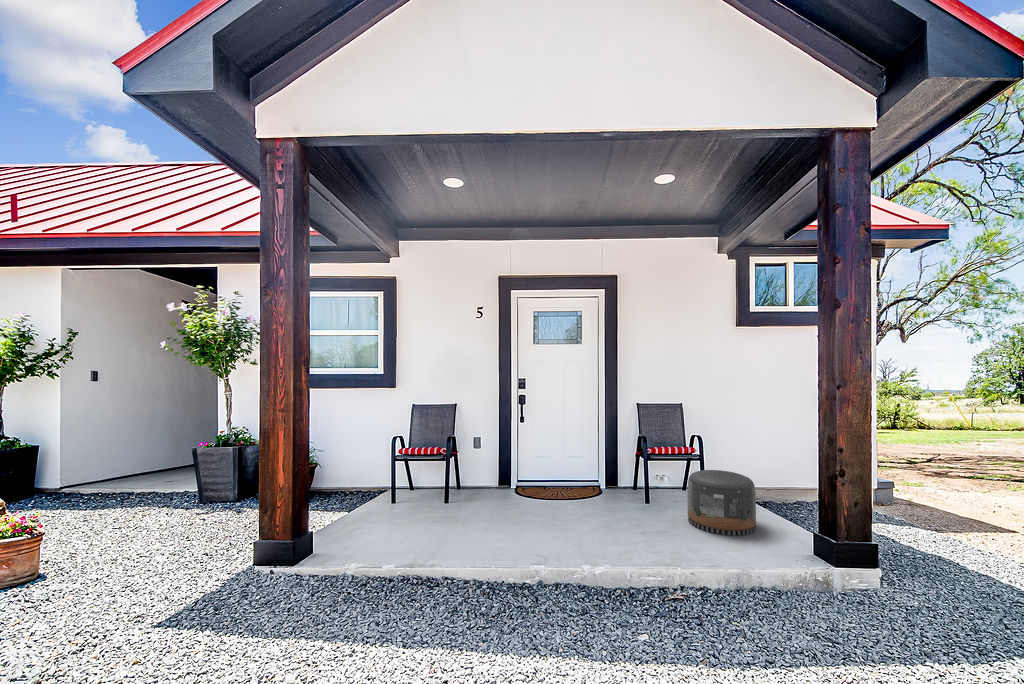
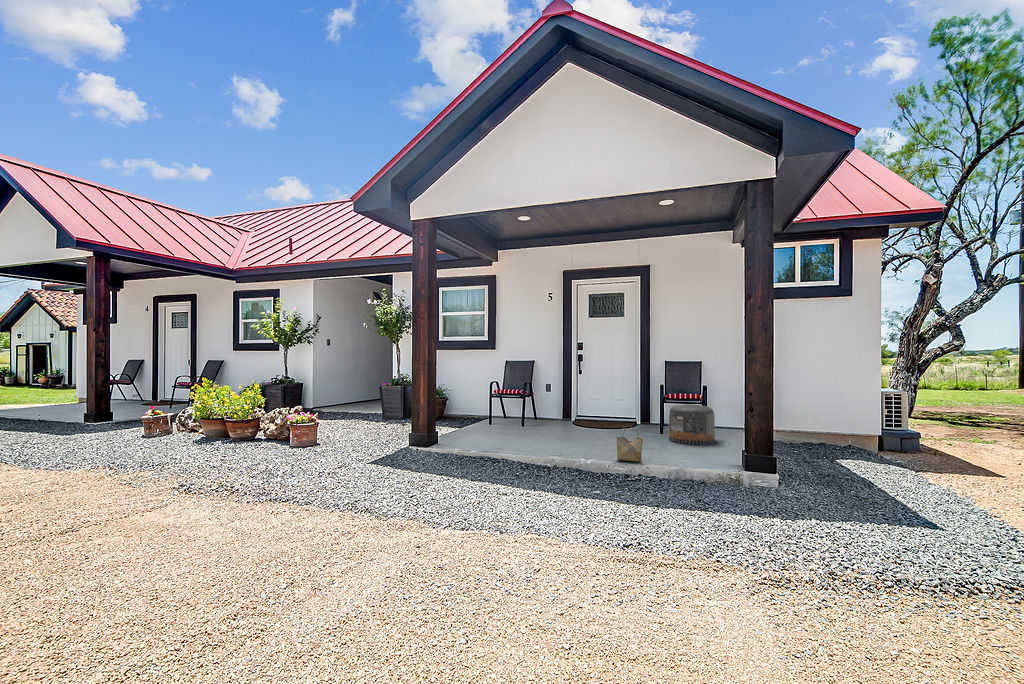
woven basket: none [706,540,758,616] -> present [617,424,643,462]

